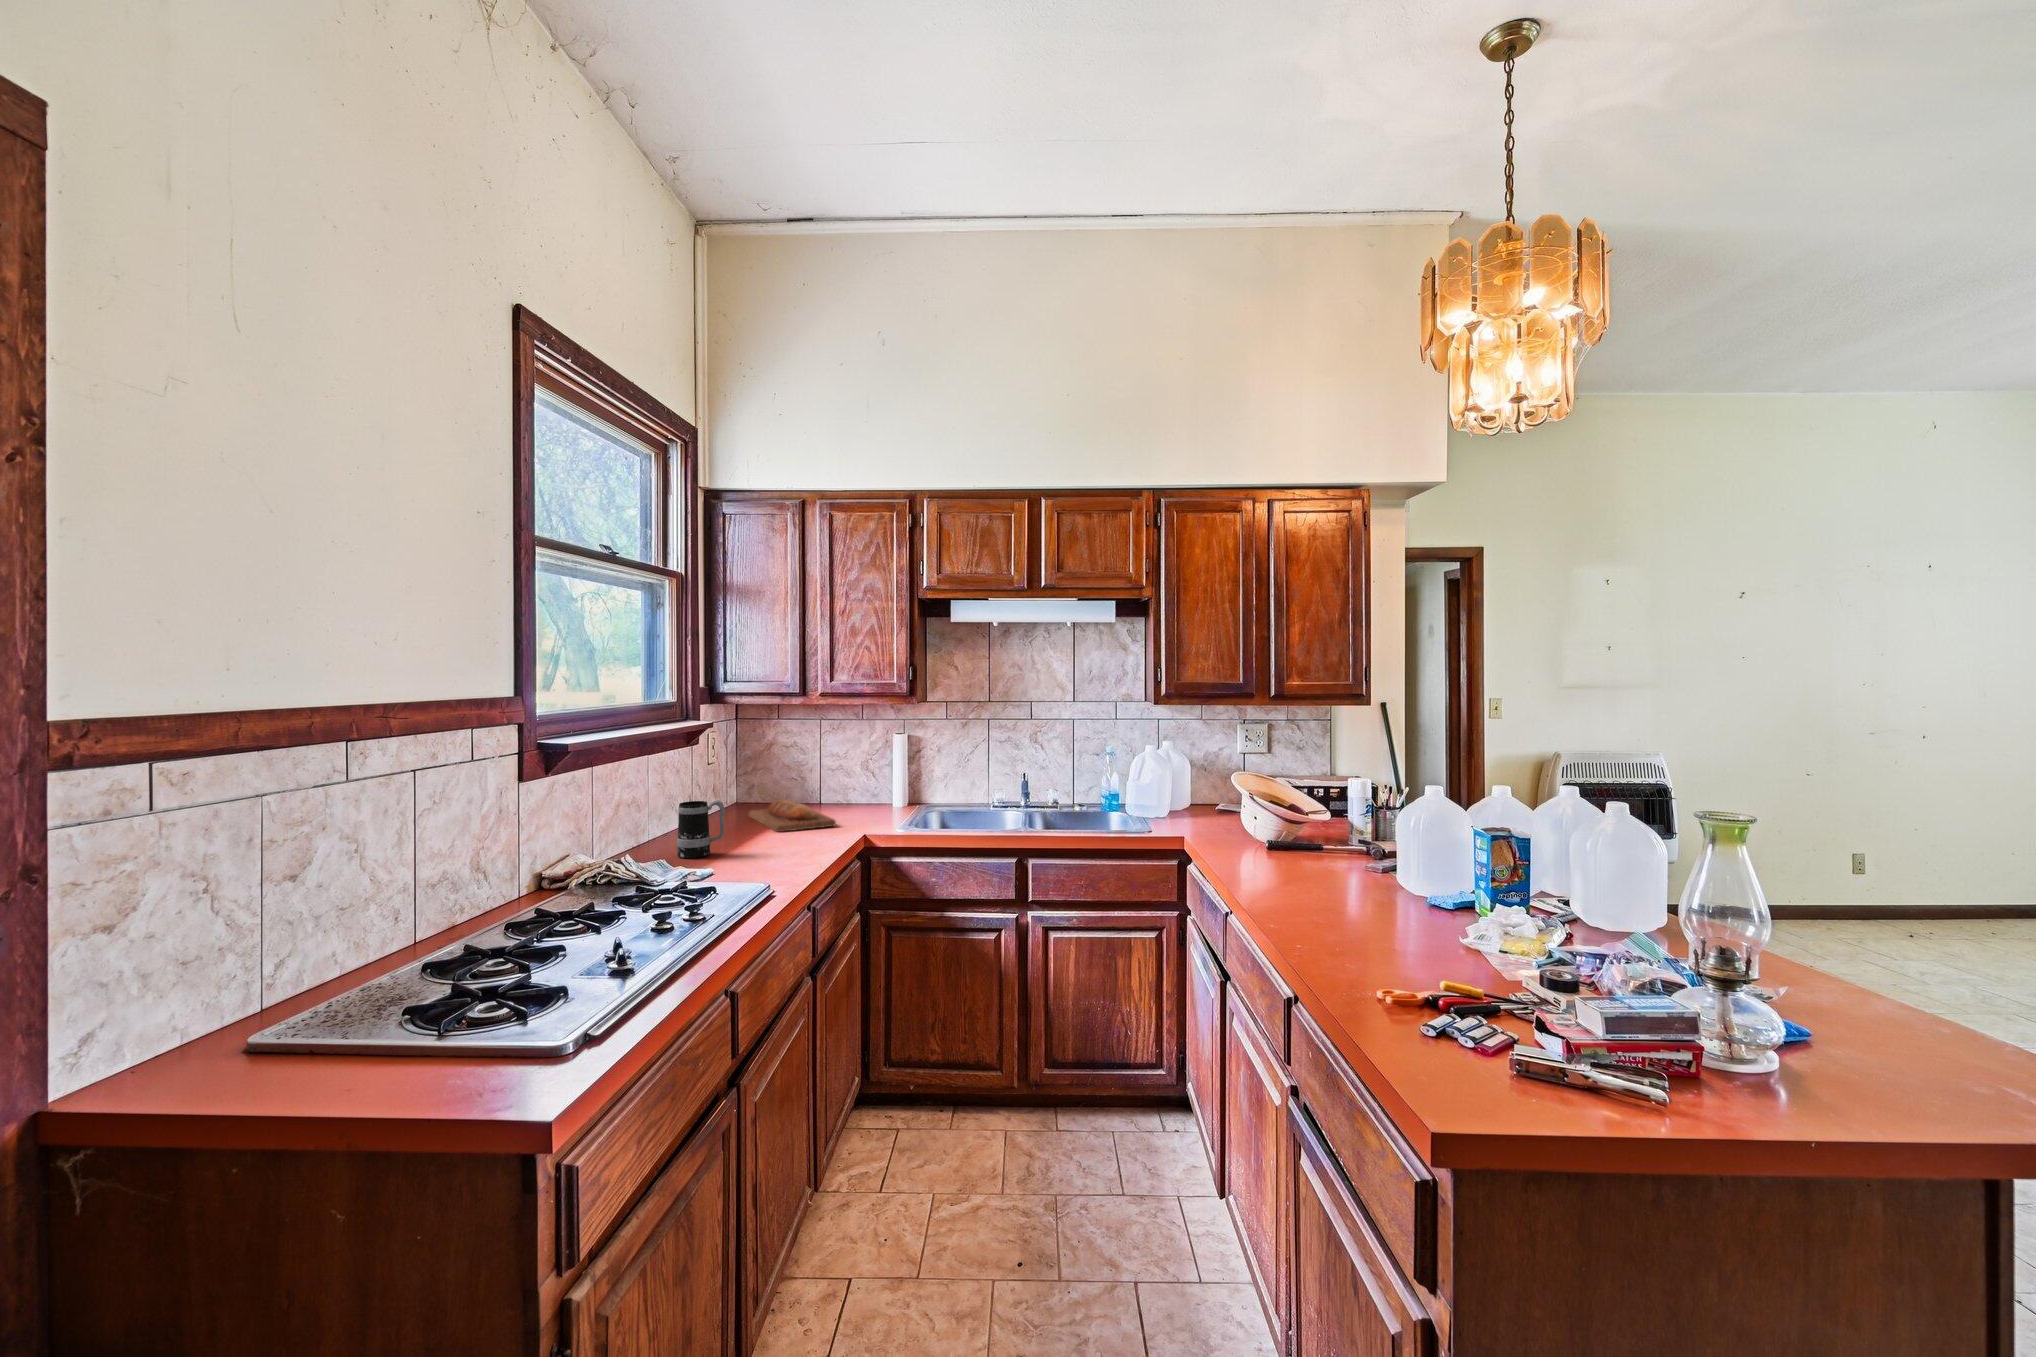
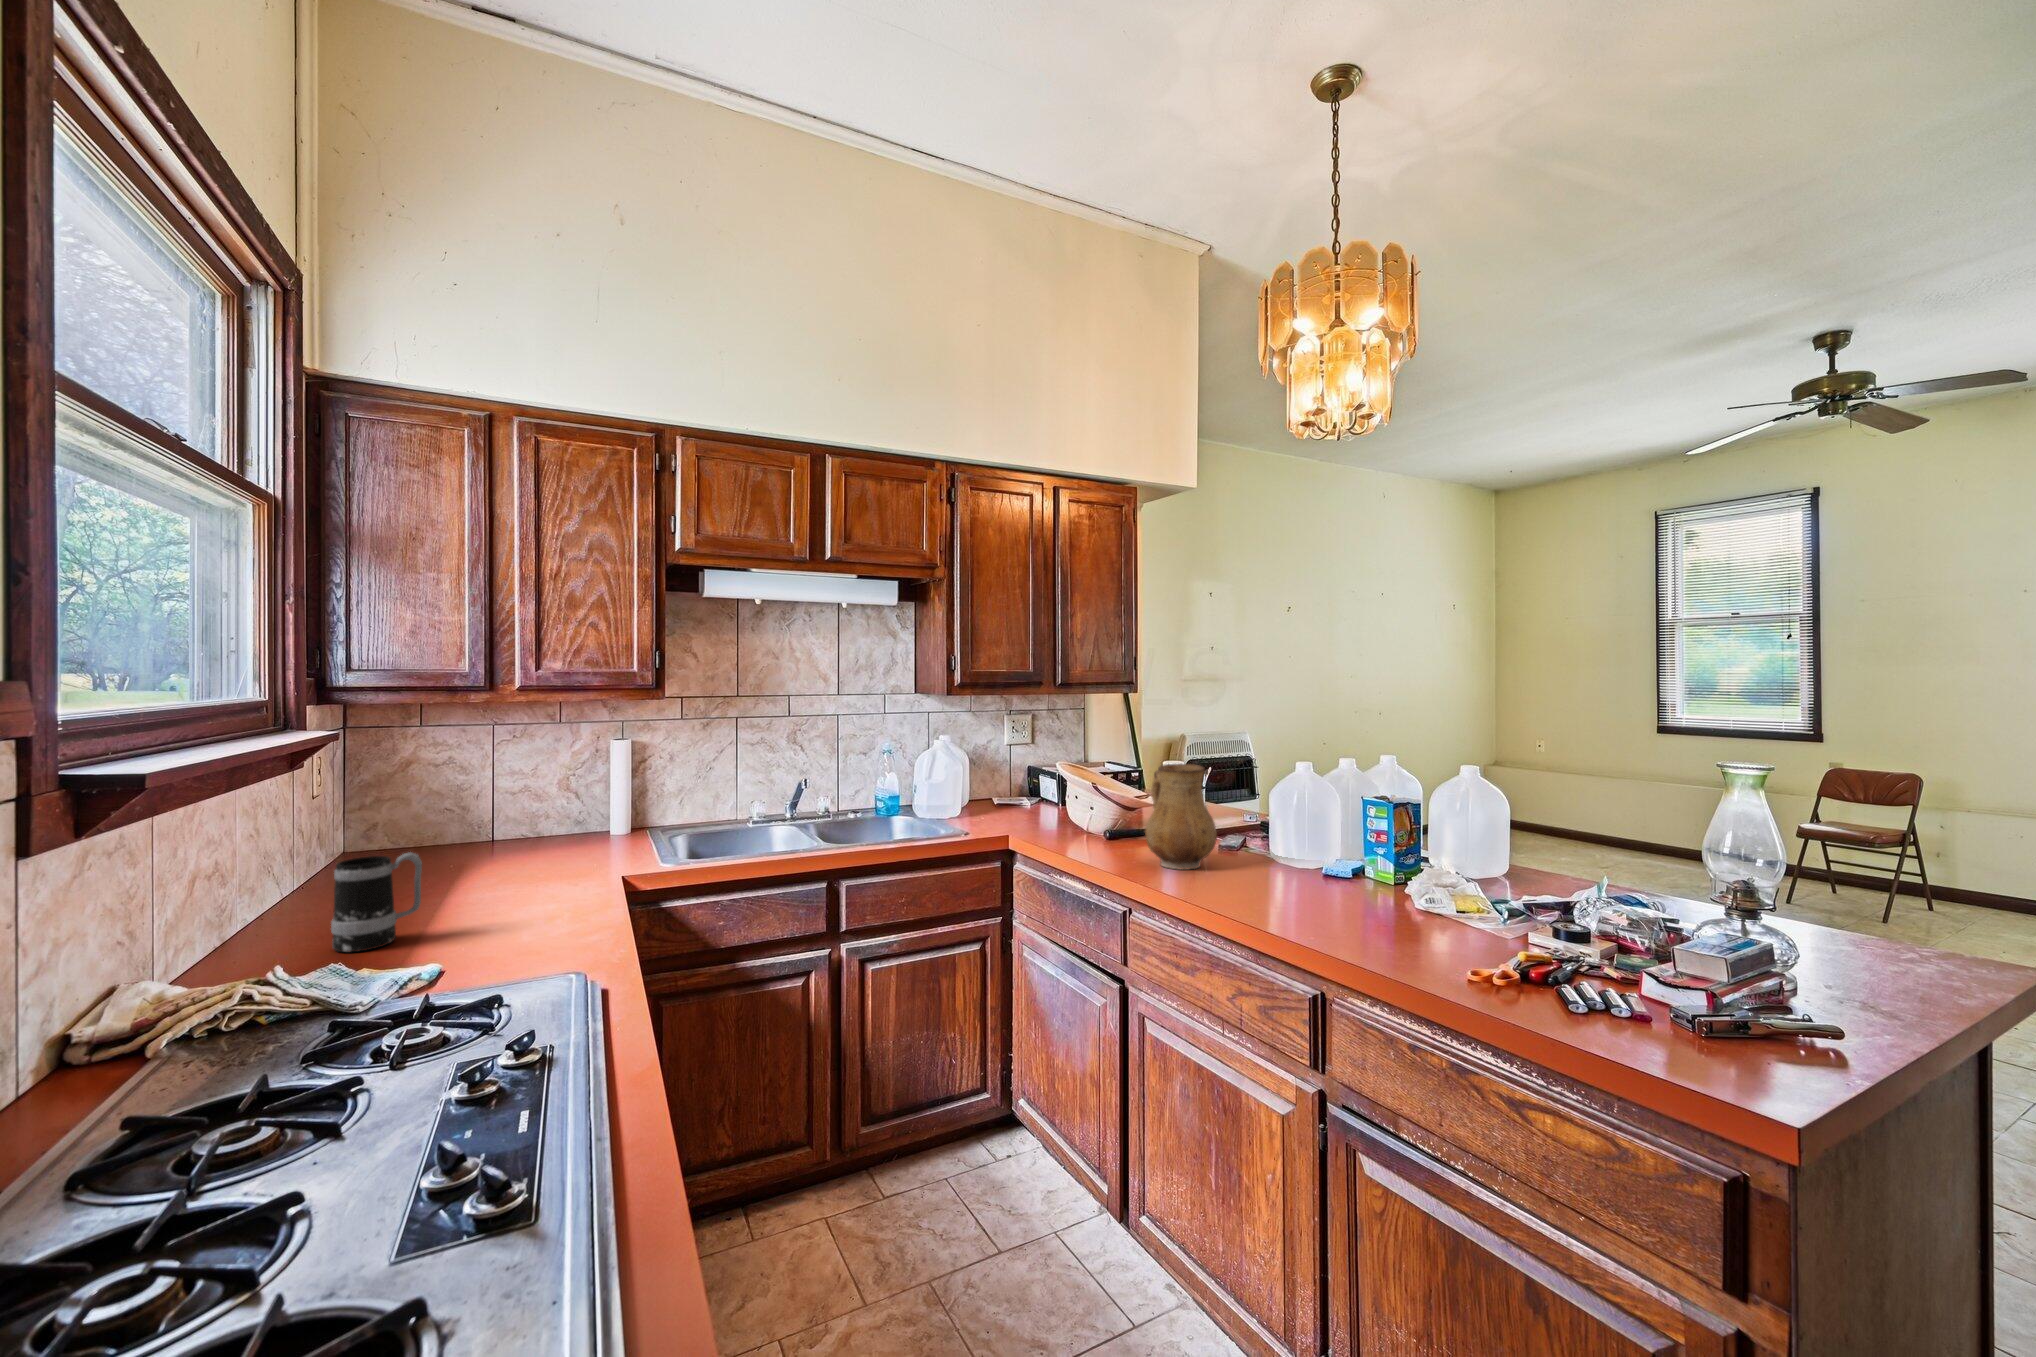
ceramic pitcher: none [1278,778,1351,882] -> present [1145,764,1217,870]
bread loaf: present [749,800,836,832] -> none [393,841,560,889]

